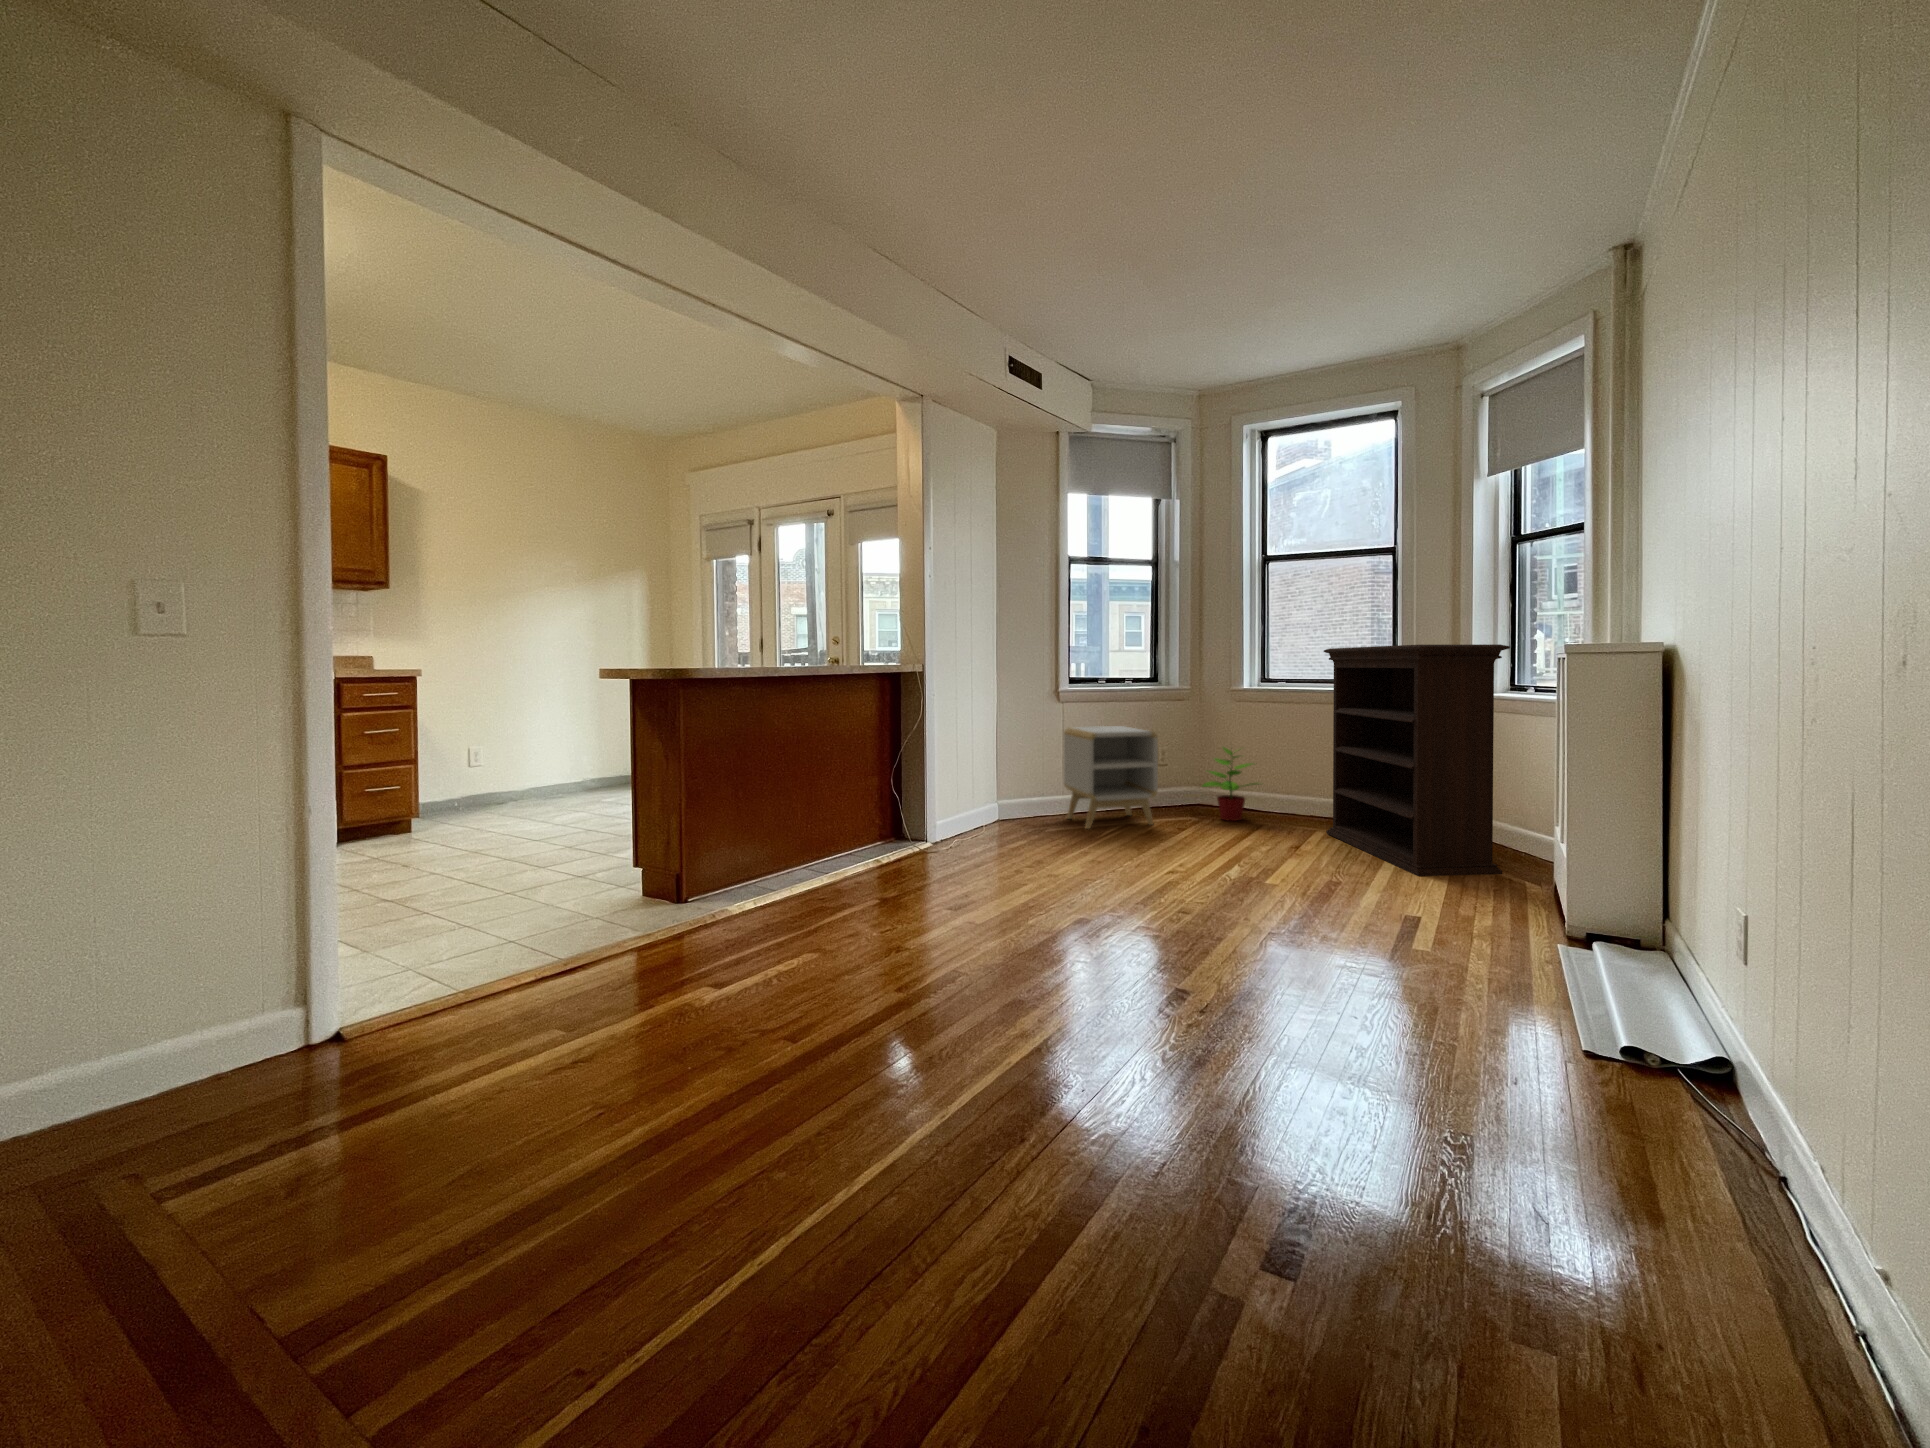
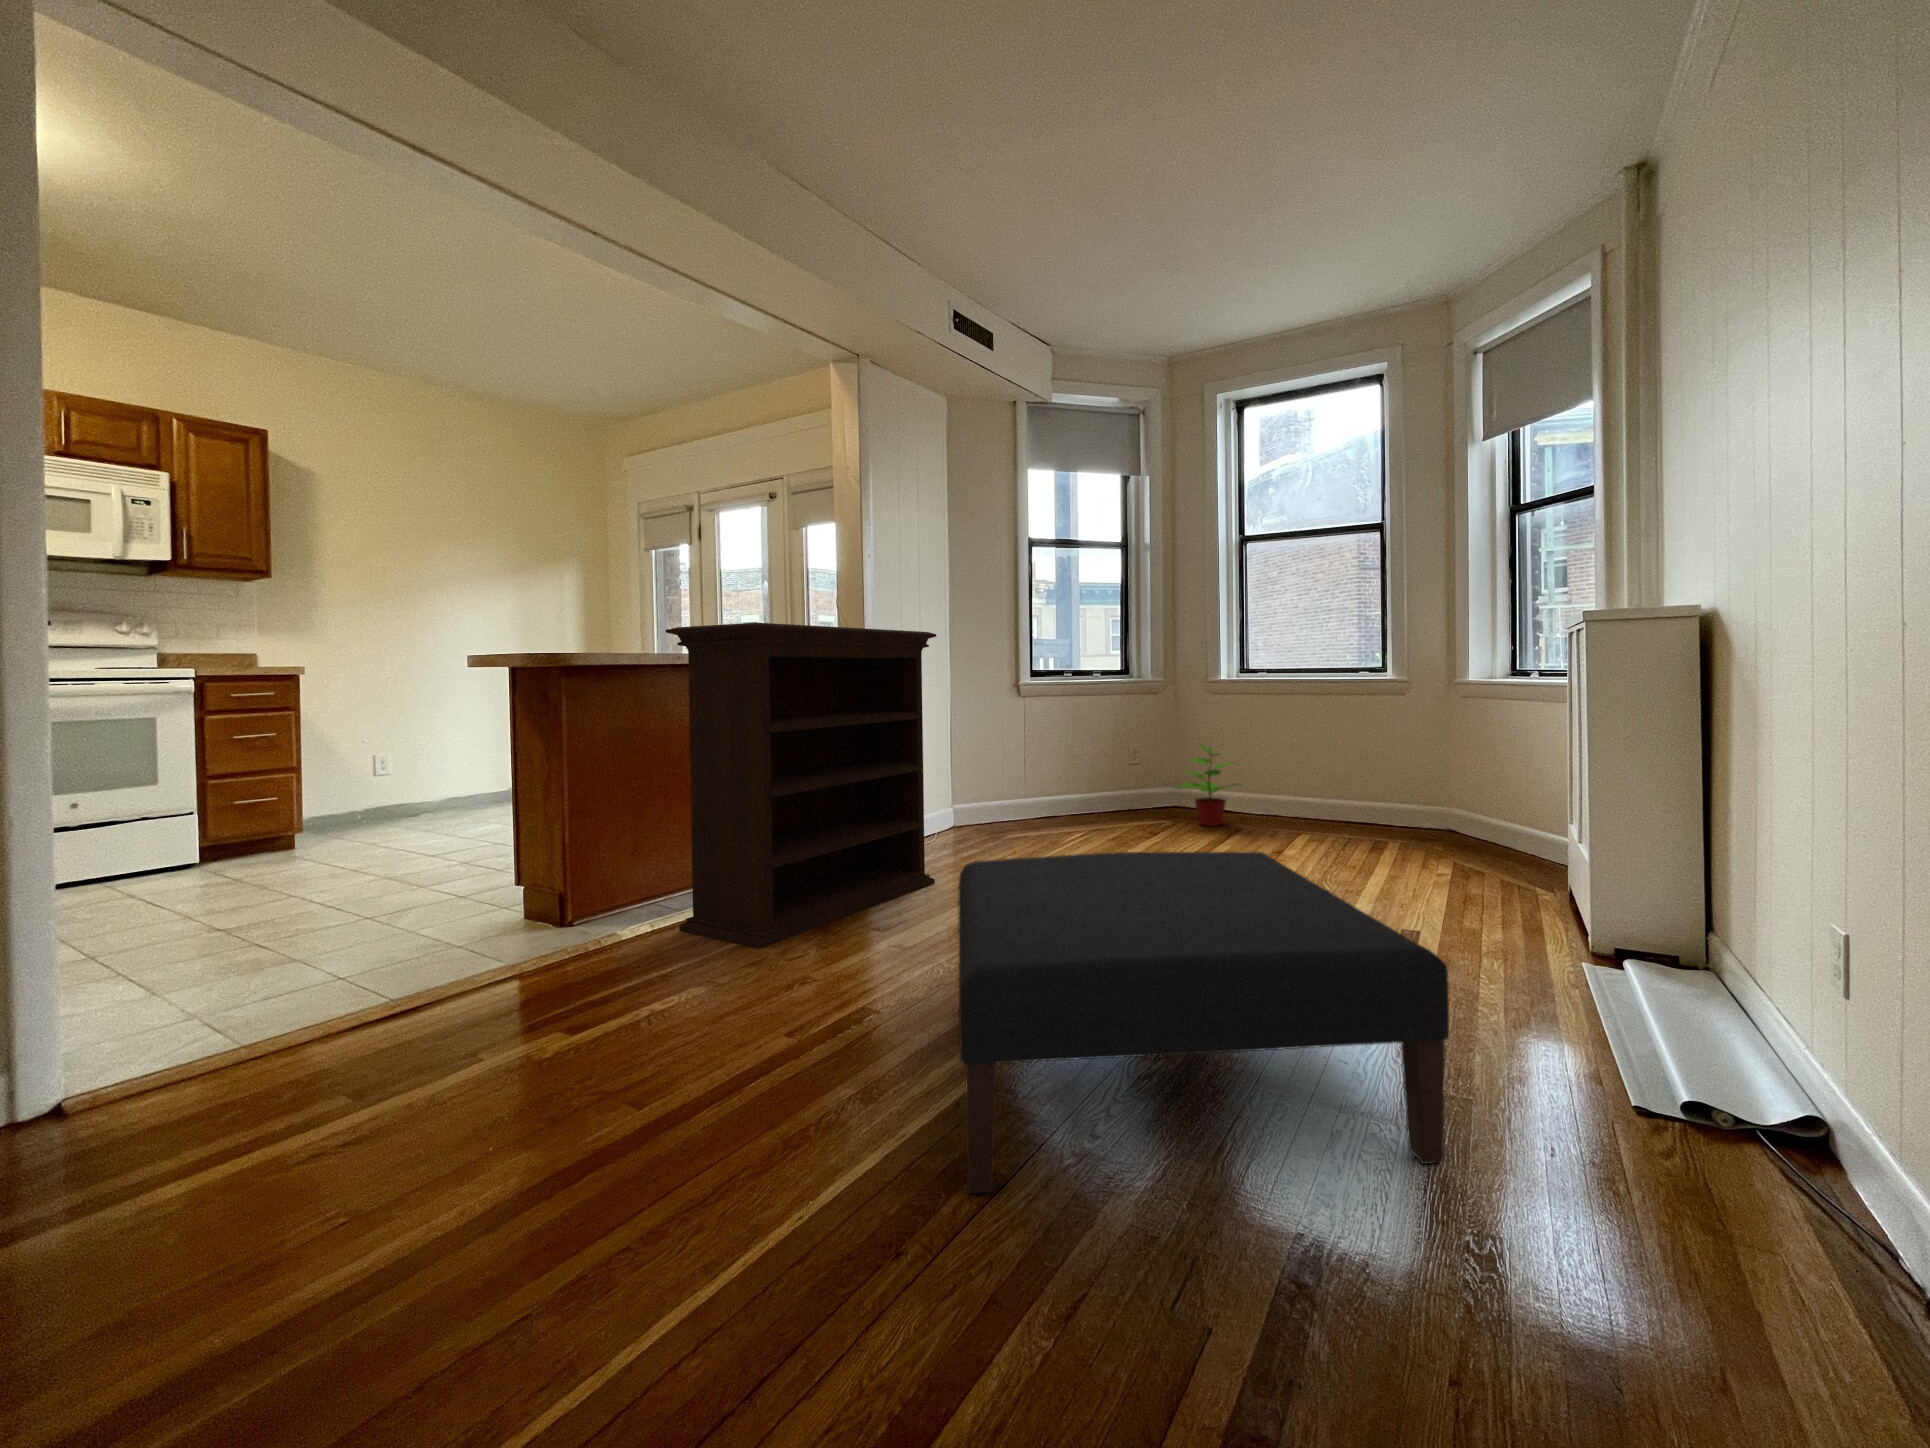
bookshelf: present [1324,644,1510,876] -> present [666,623,936,949]
side table: present [1064,726,1158,829] -> none [1025,723,1129,837]
ottoman: none [1033,844,1437,1102] -> present [958,852,1449,1193]

